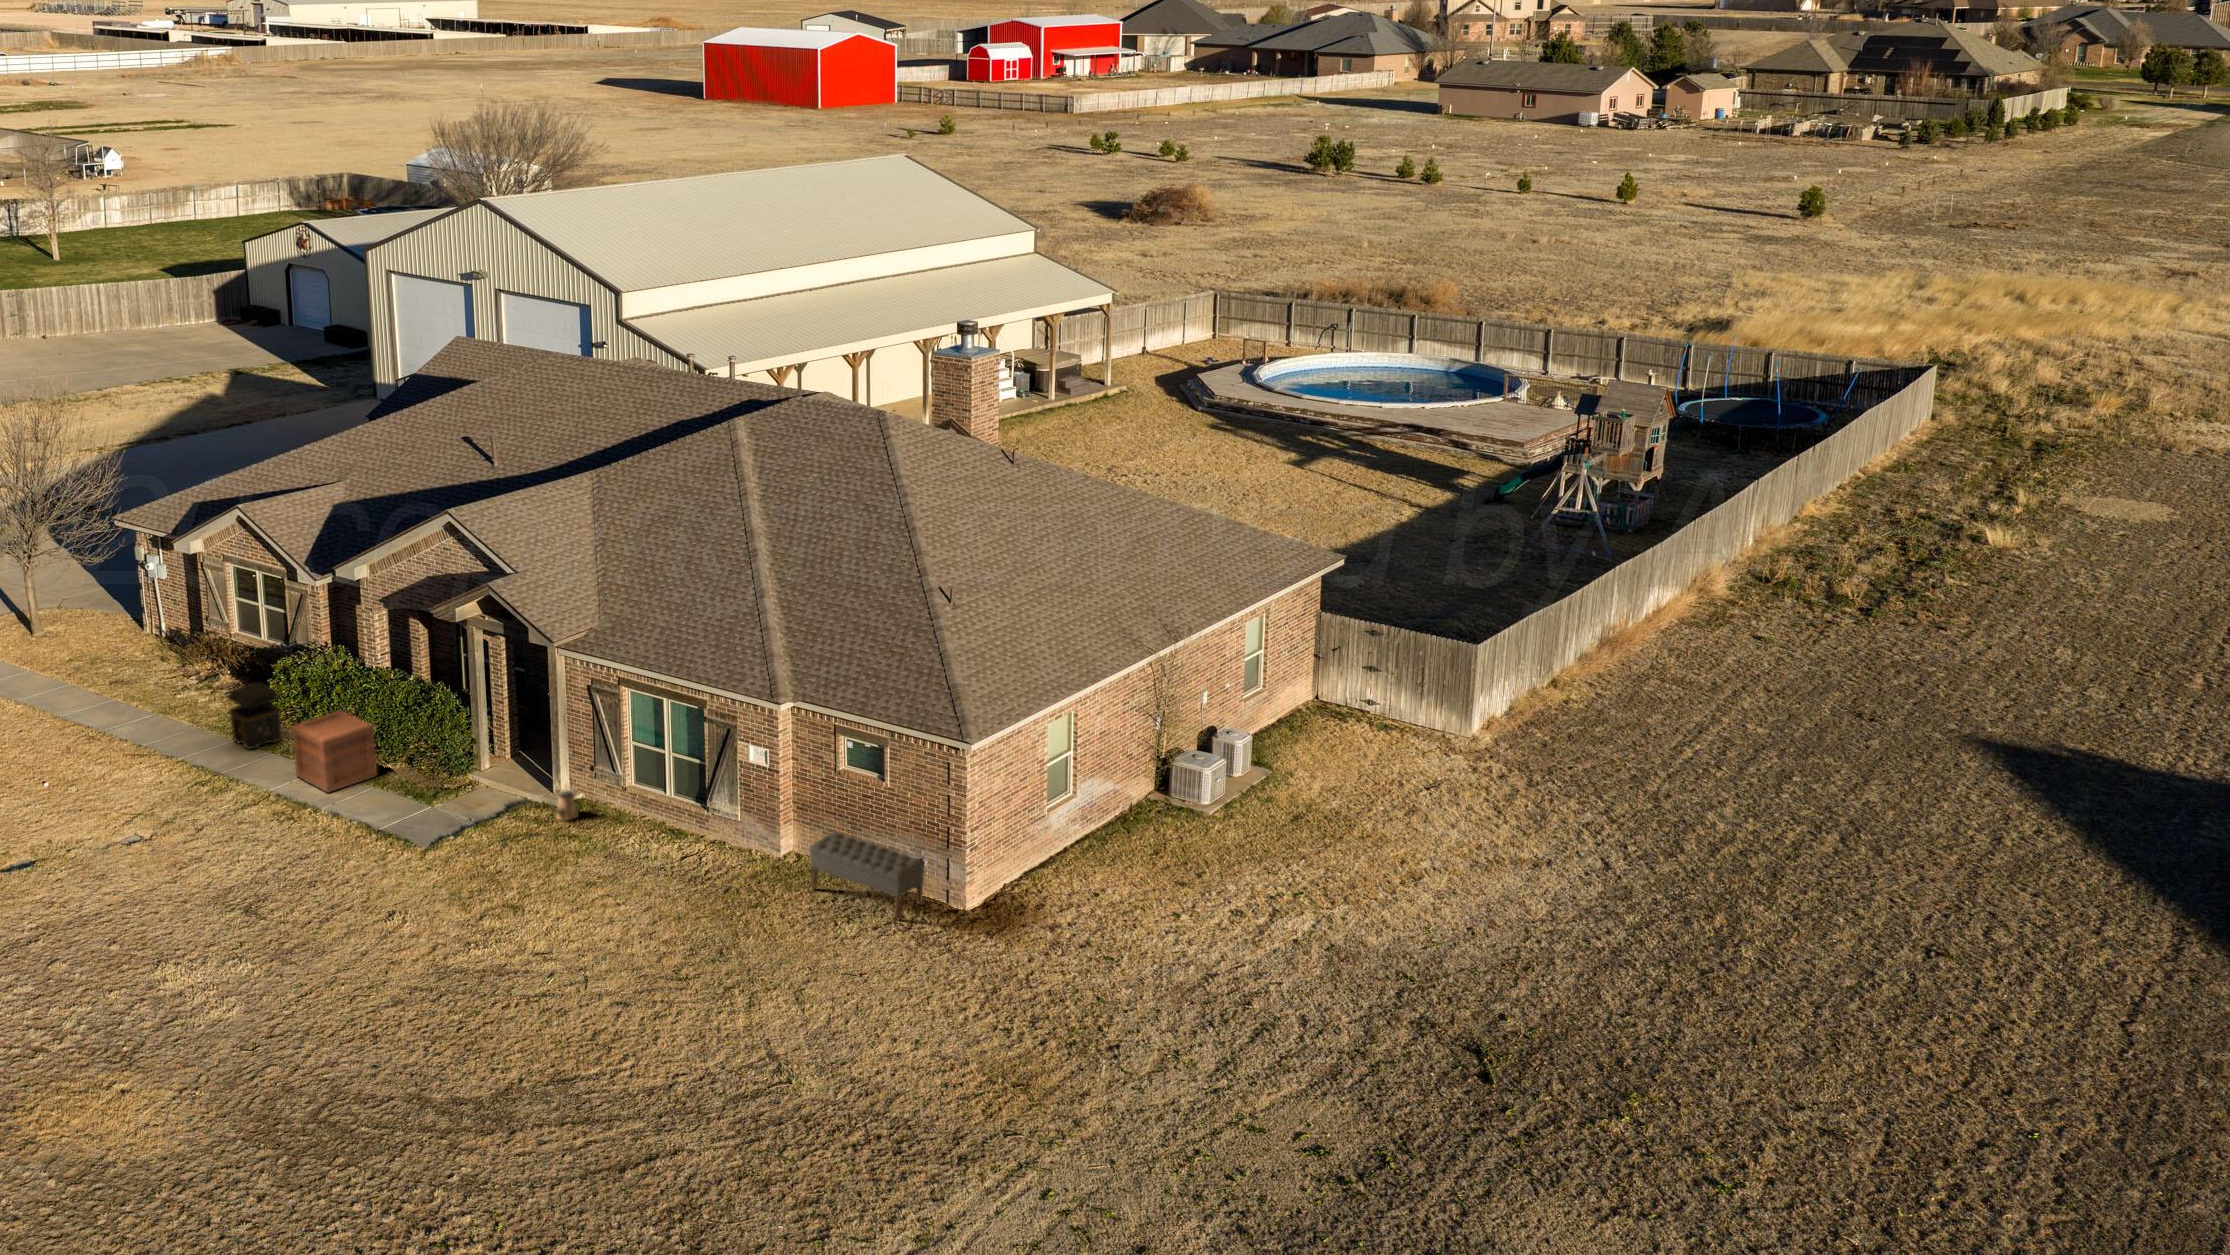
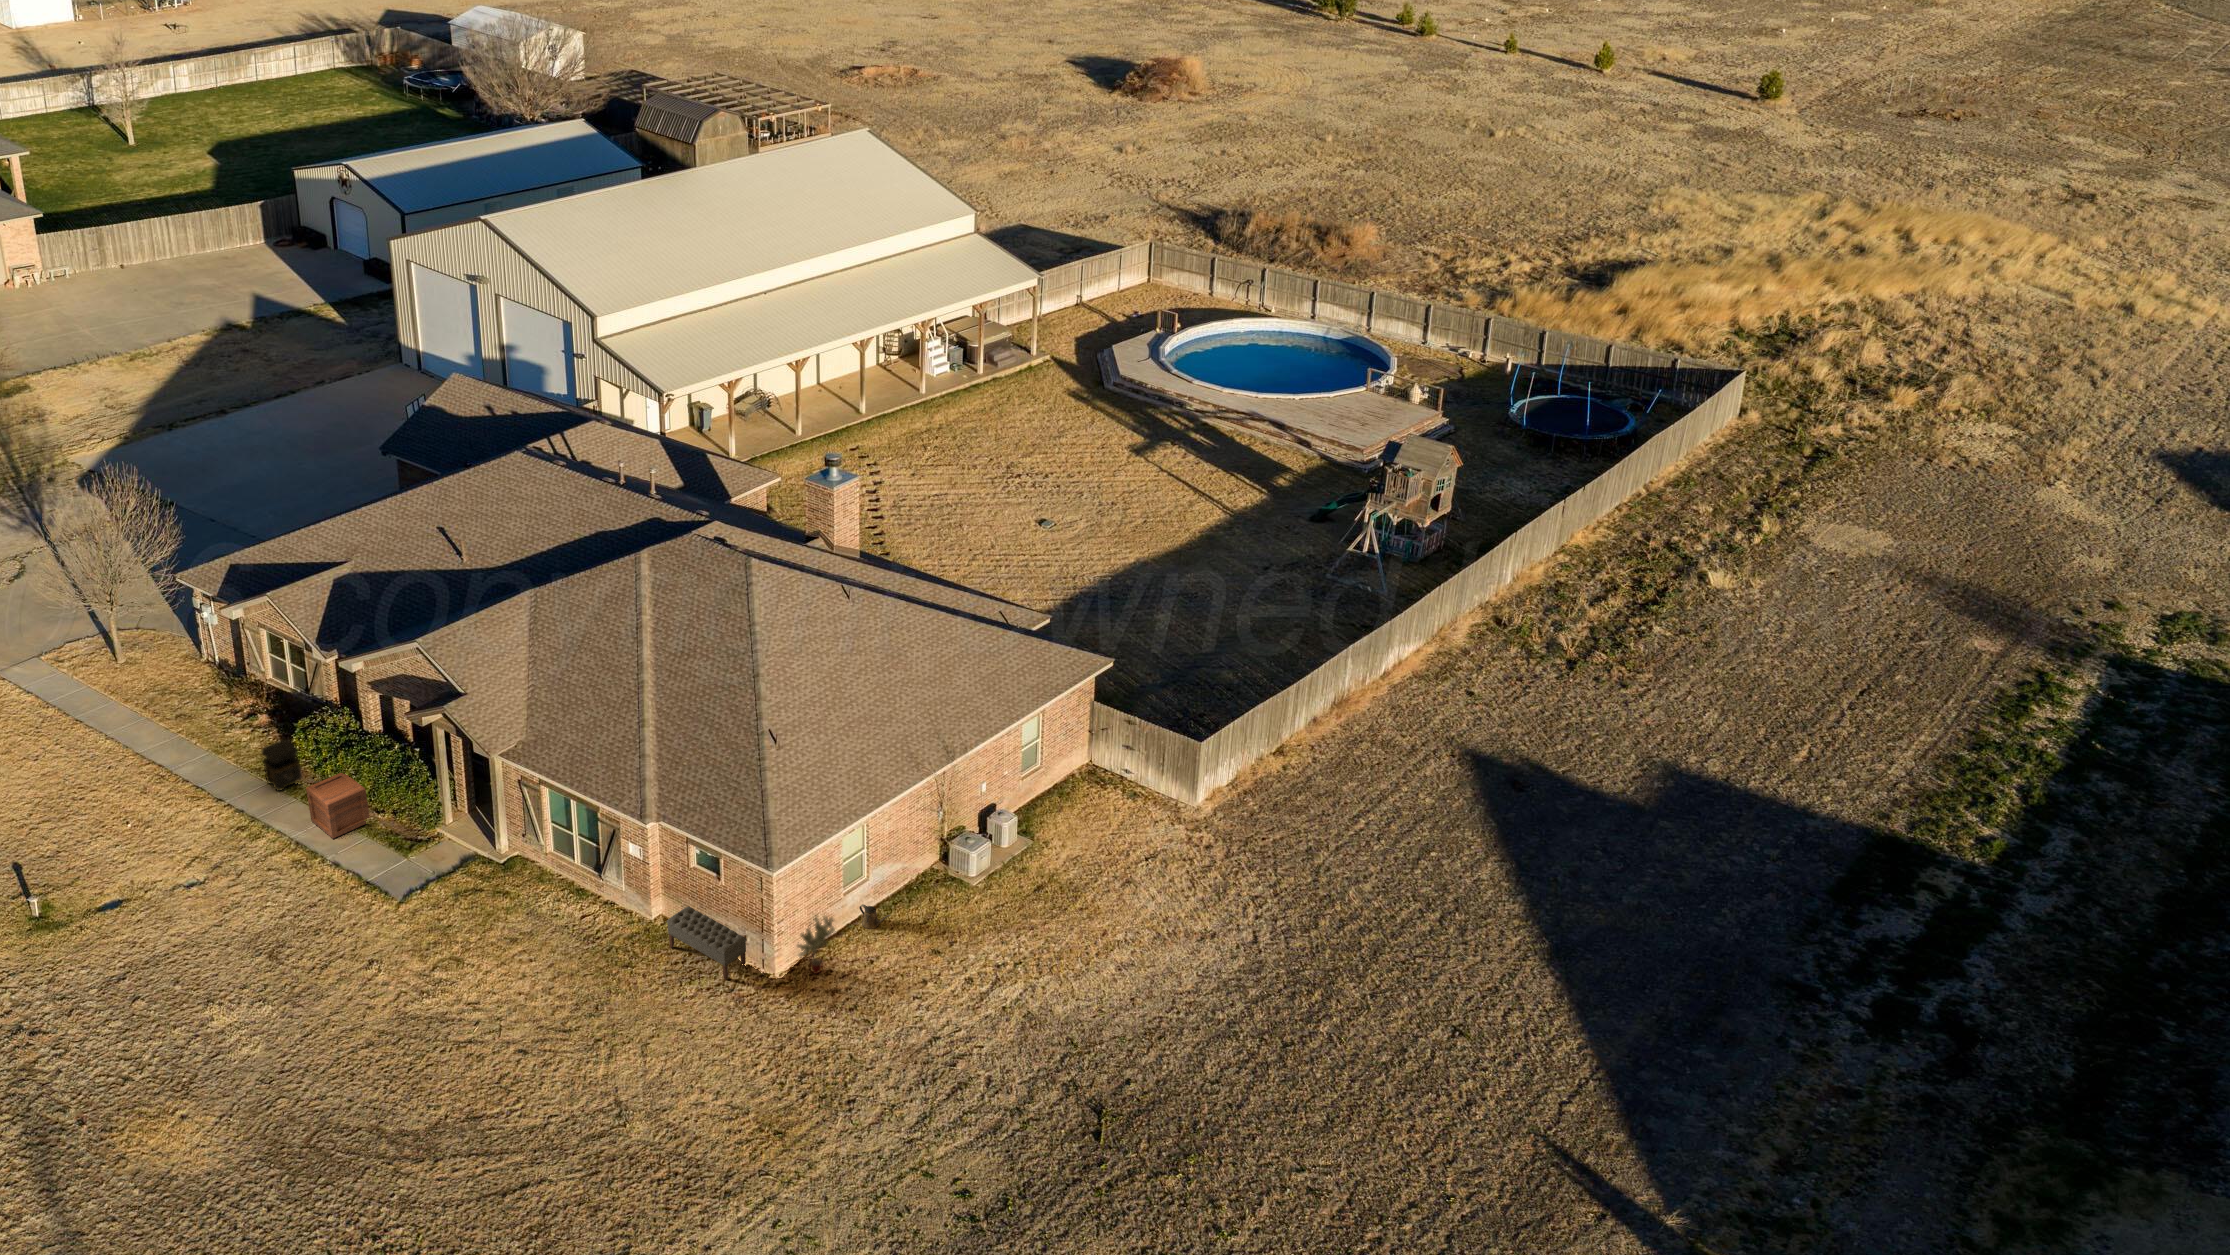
watering can: present [552,789,579,821] -> present [859,904,890,929]
potted tree: none [995,823,1049,911] -> present [797,915,836,973]

